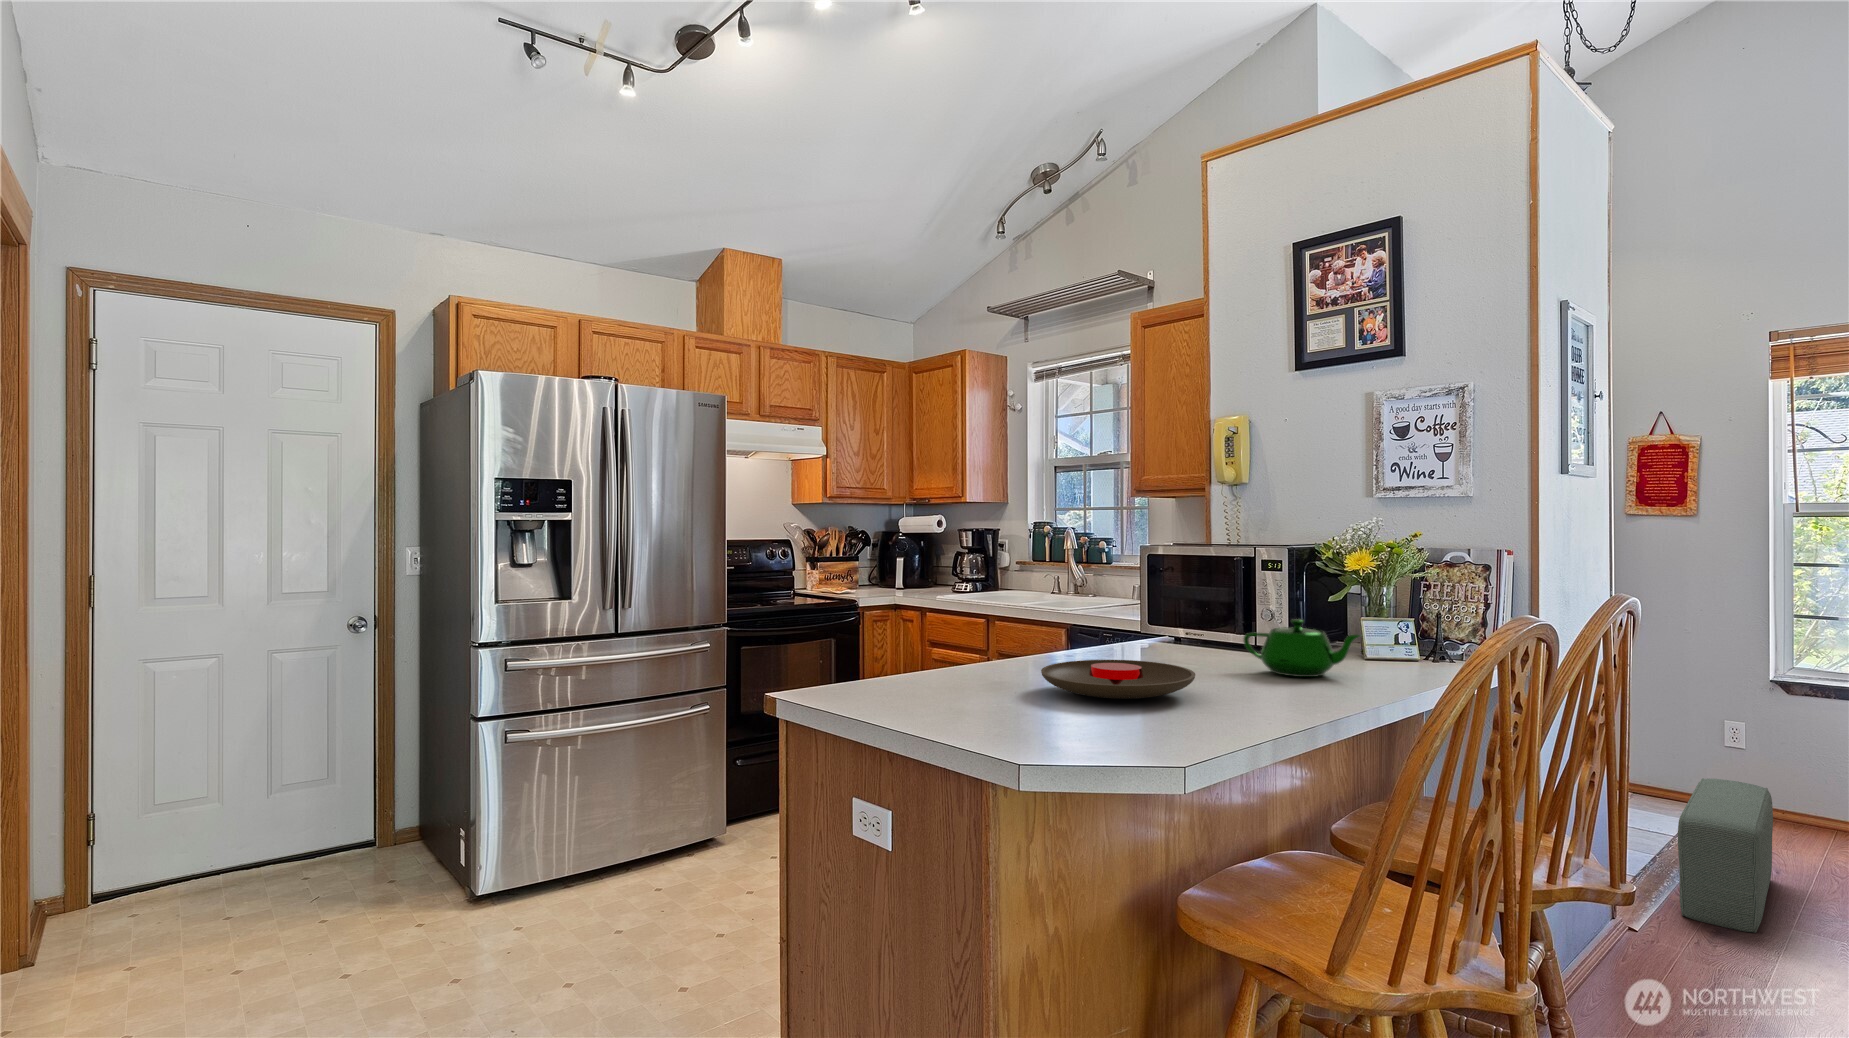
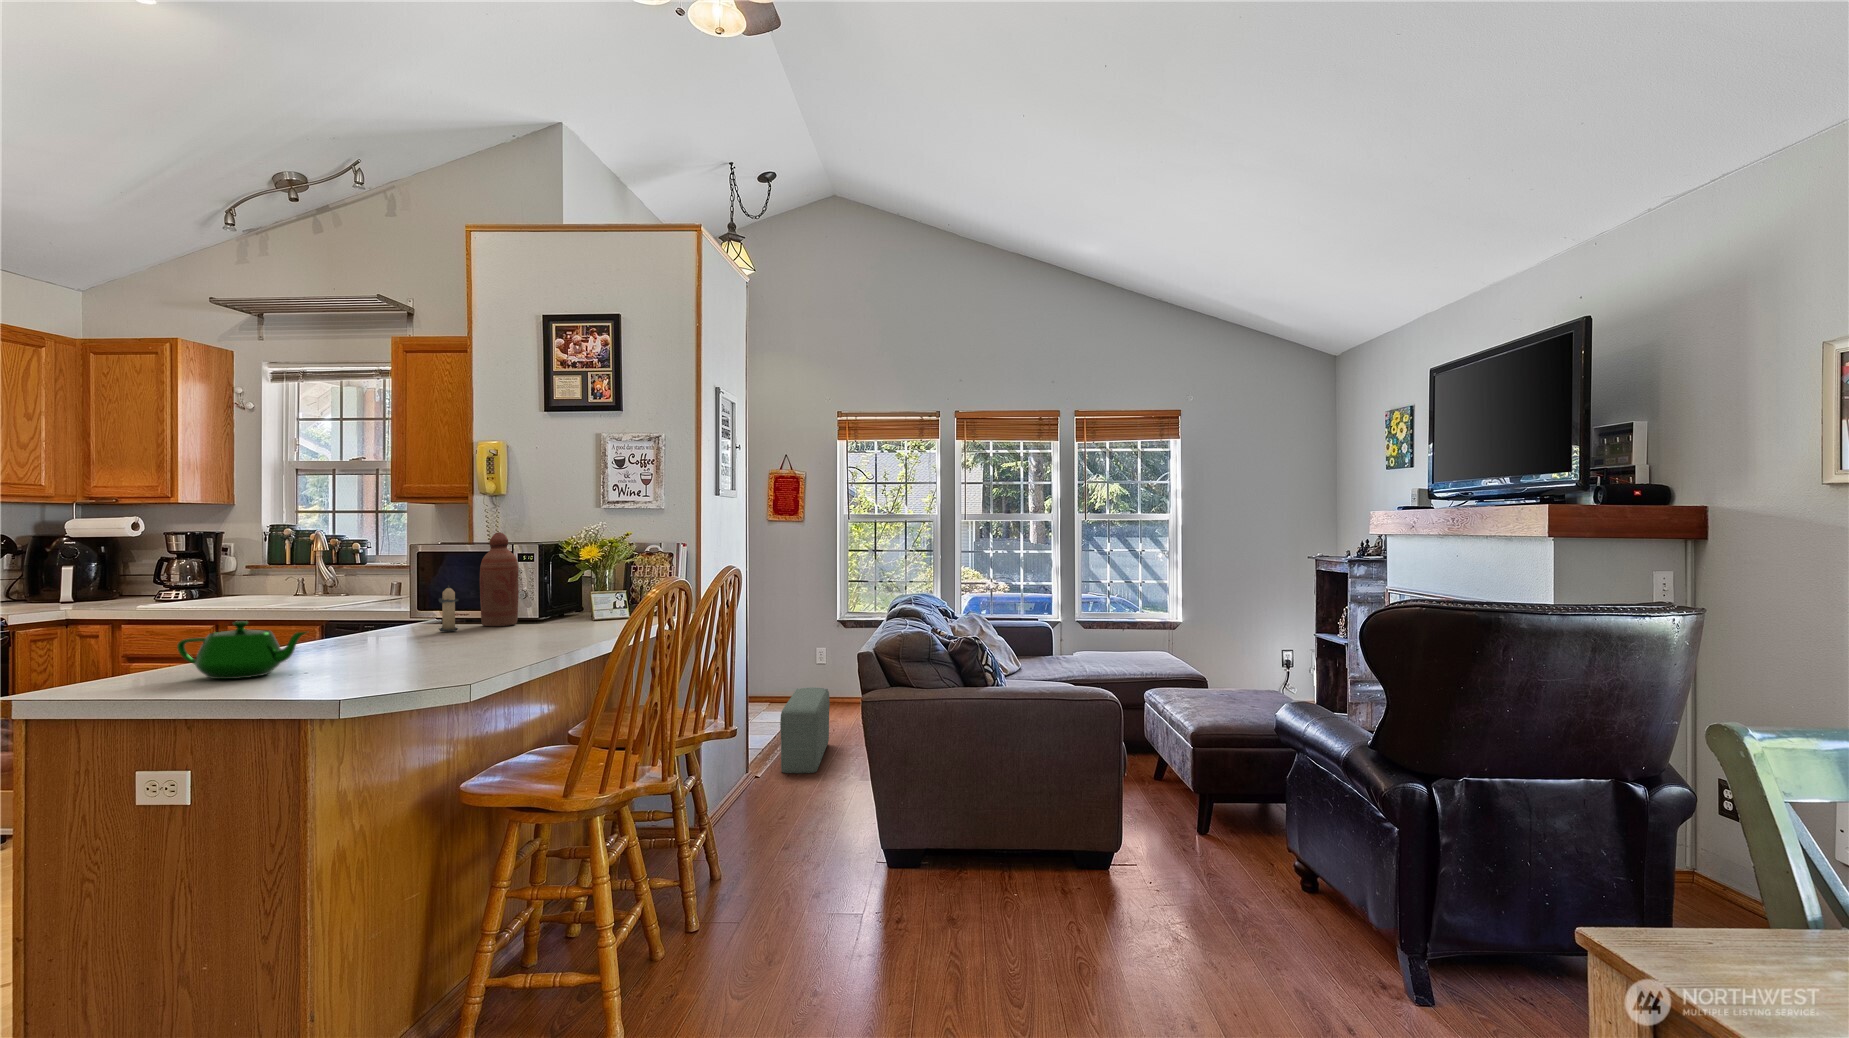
bottle: none [1213,531,1261,655] -> present [480,532,519,626]
candle: none [1159,598,1189,659] -> present [439,585,458,631]
teapot: present [1243,619,1360,677] -> present [177,621,306,679]
plate: present [1041,660,1195,699] -> none [345,630,476,656]

